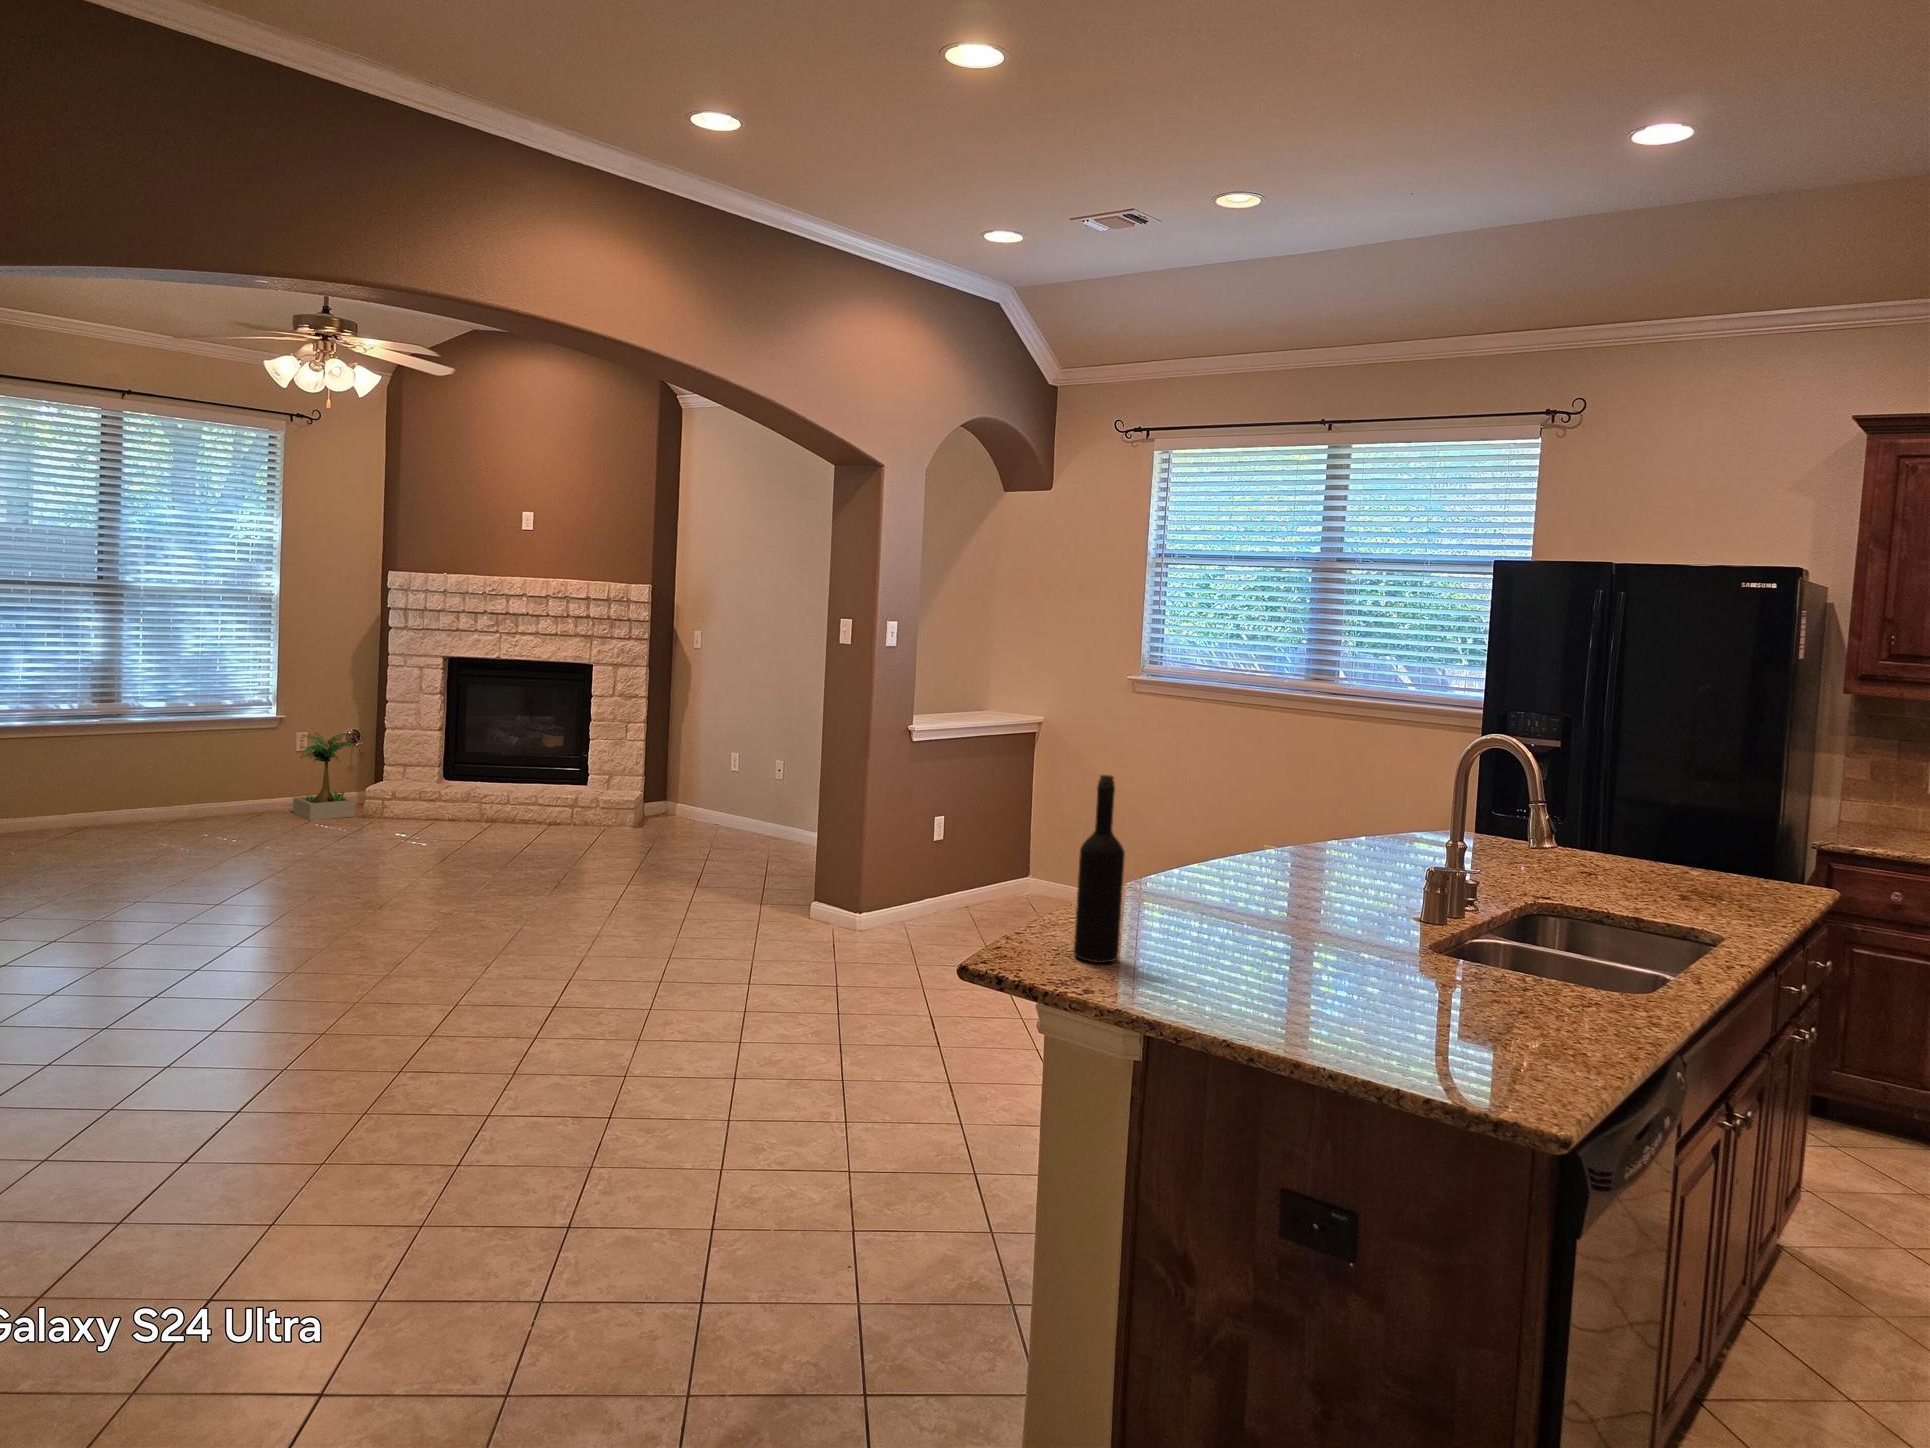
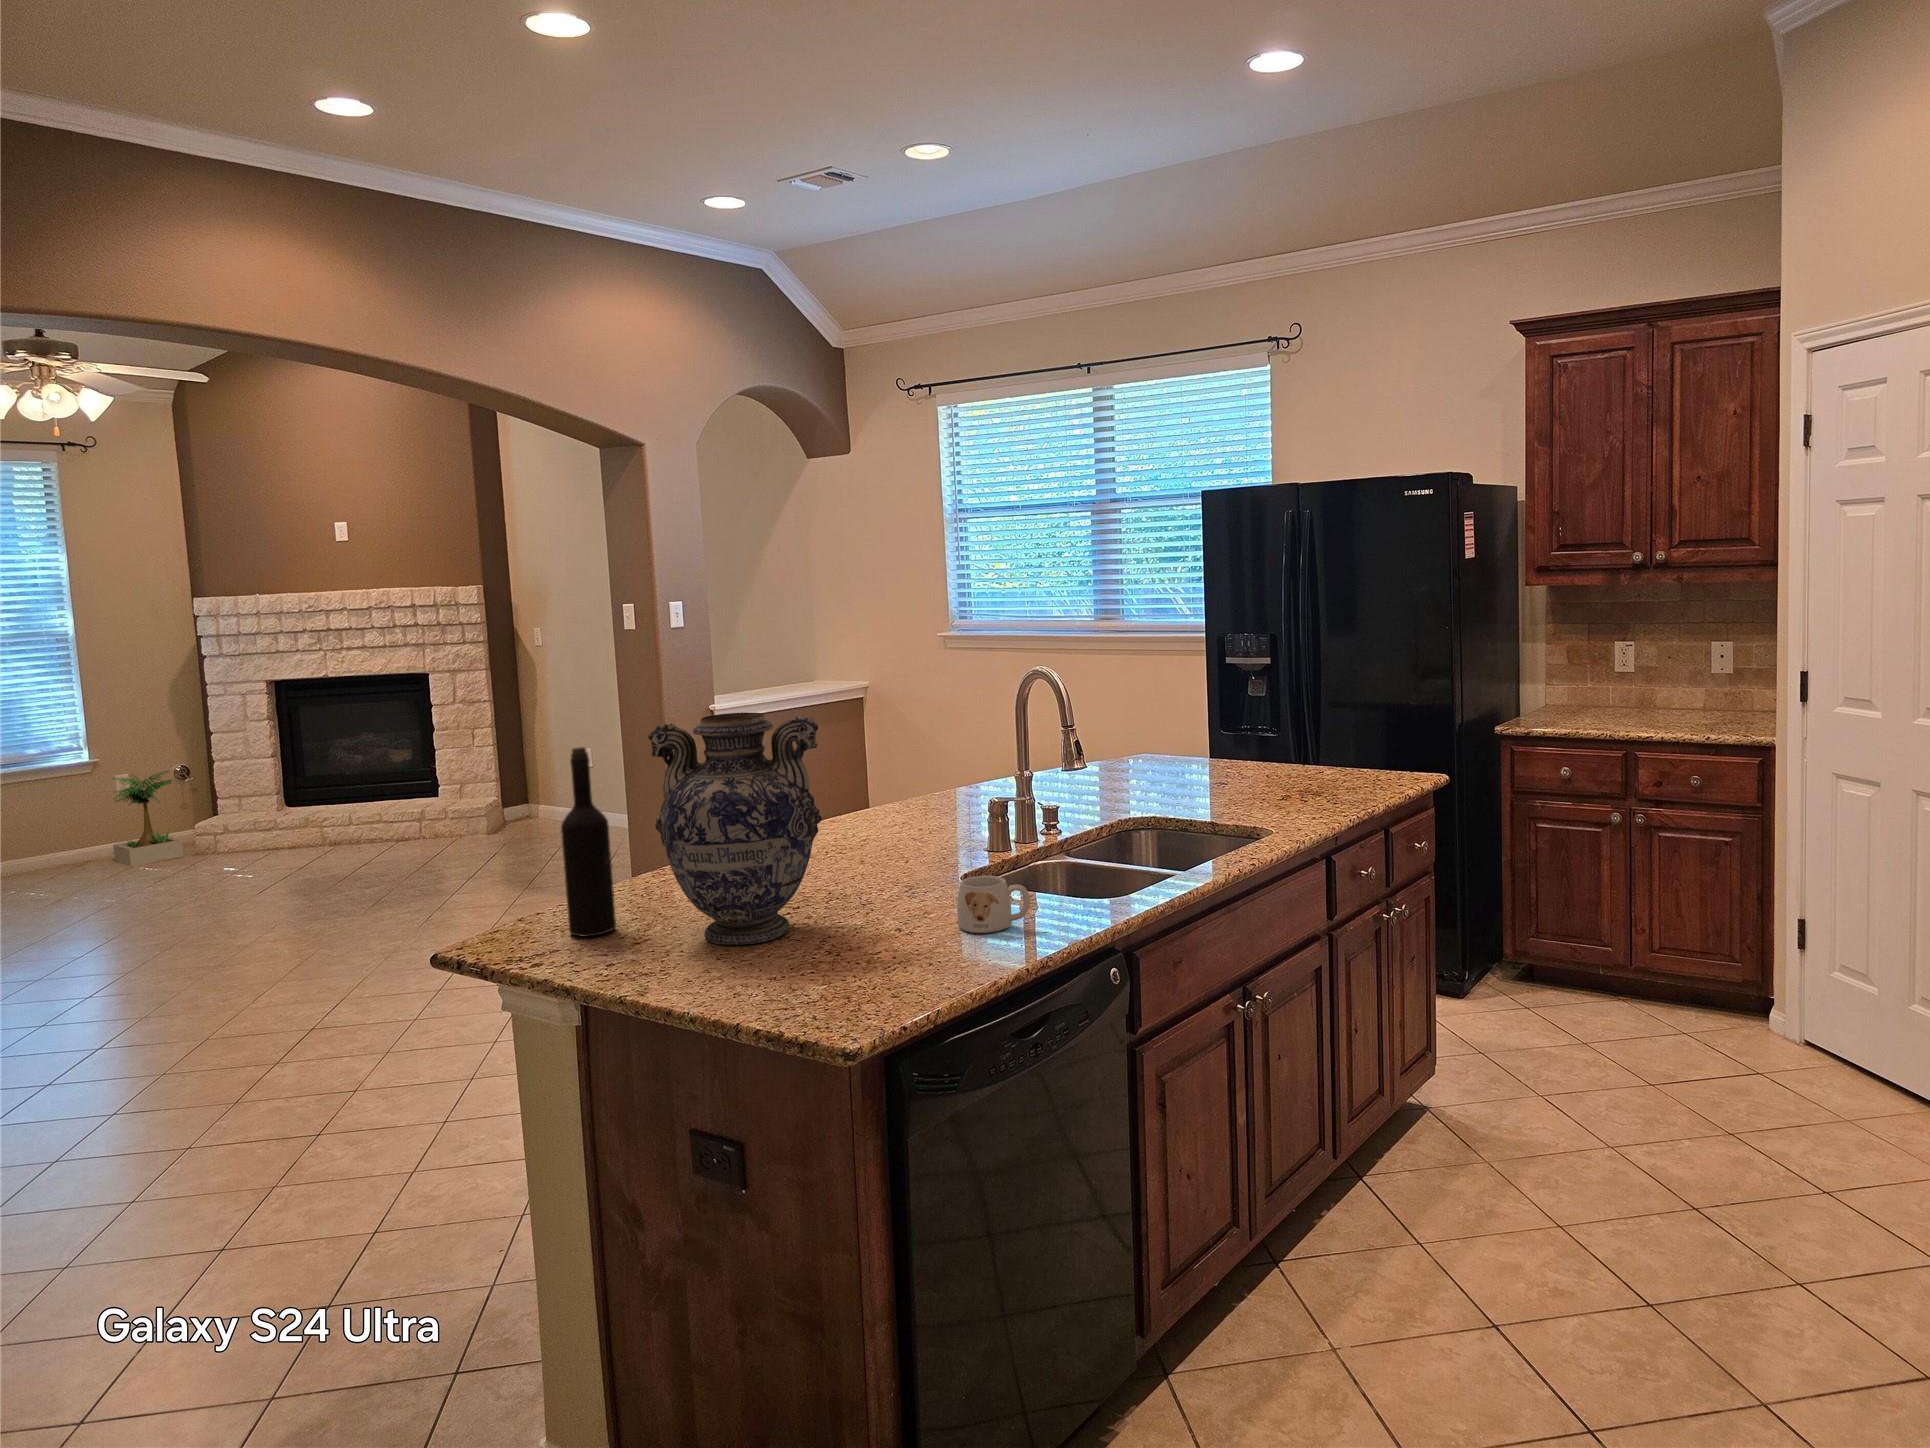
vase: none [1183,757,1363,991] -> present [648,713,822,945]
mug: none [1478,950,1565,1010] -> present [957,876,1030,933]

